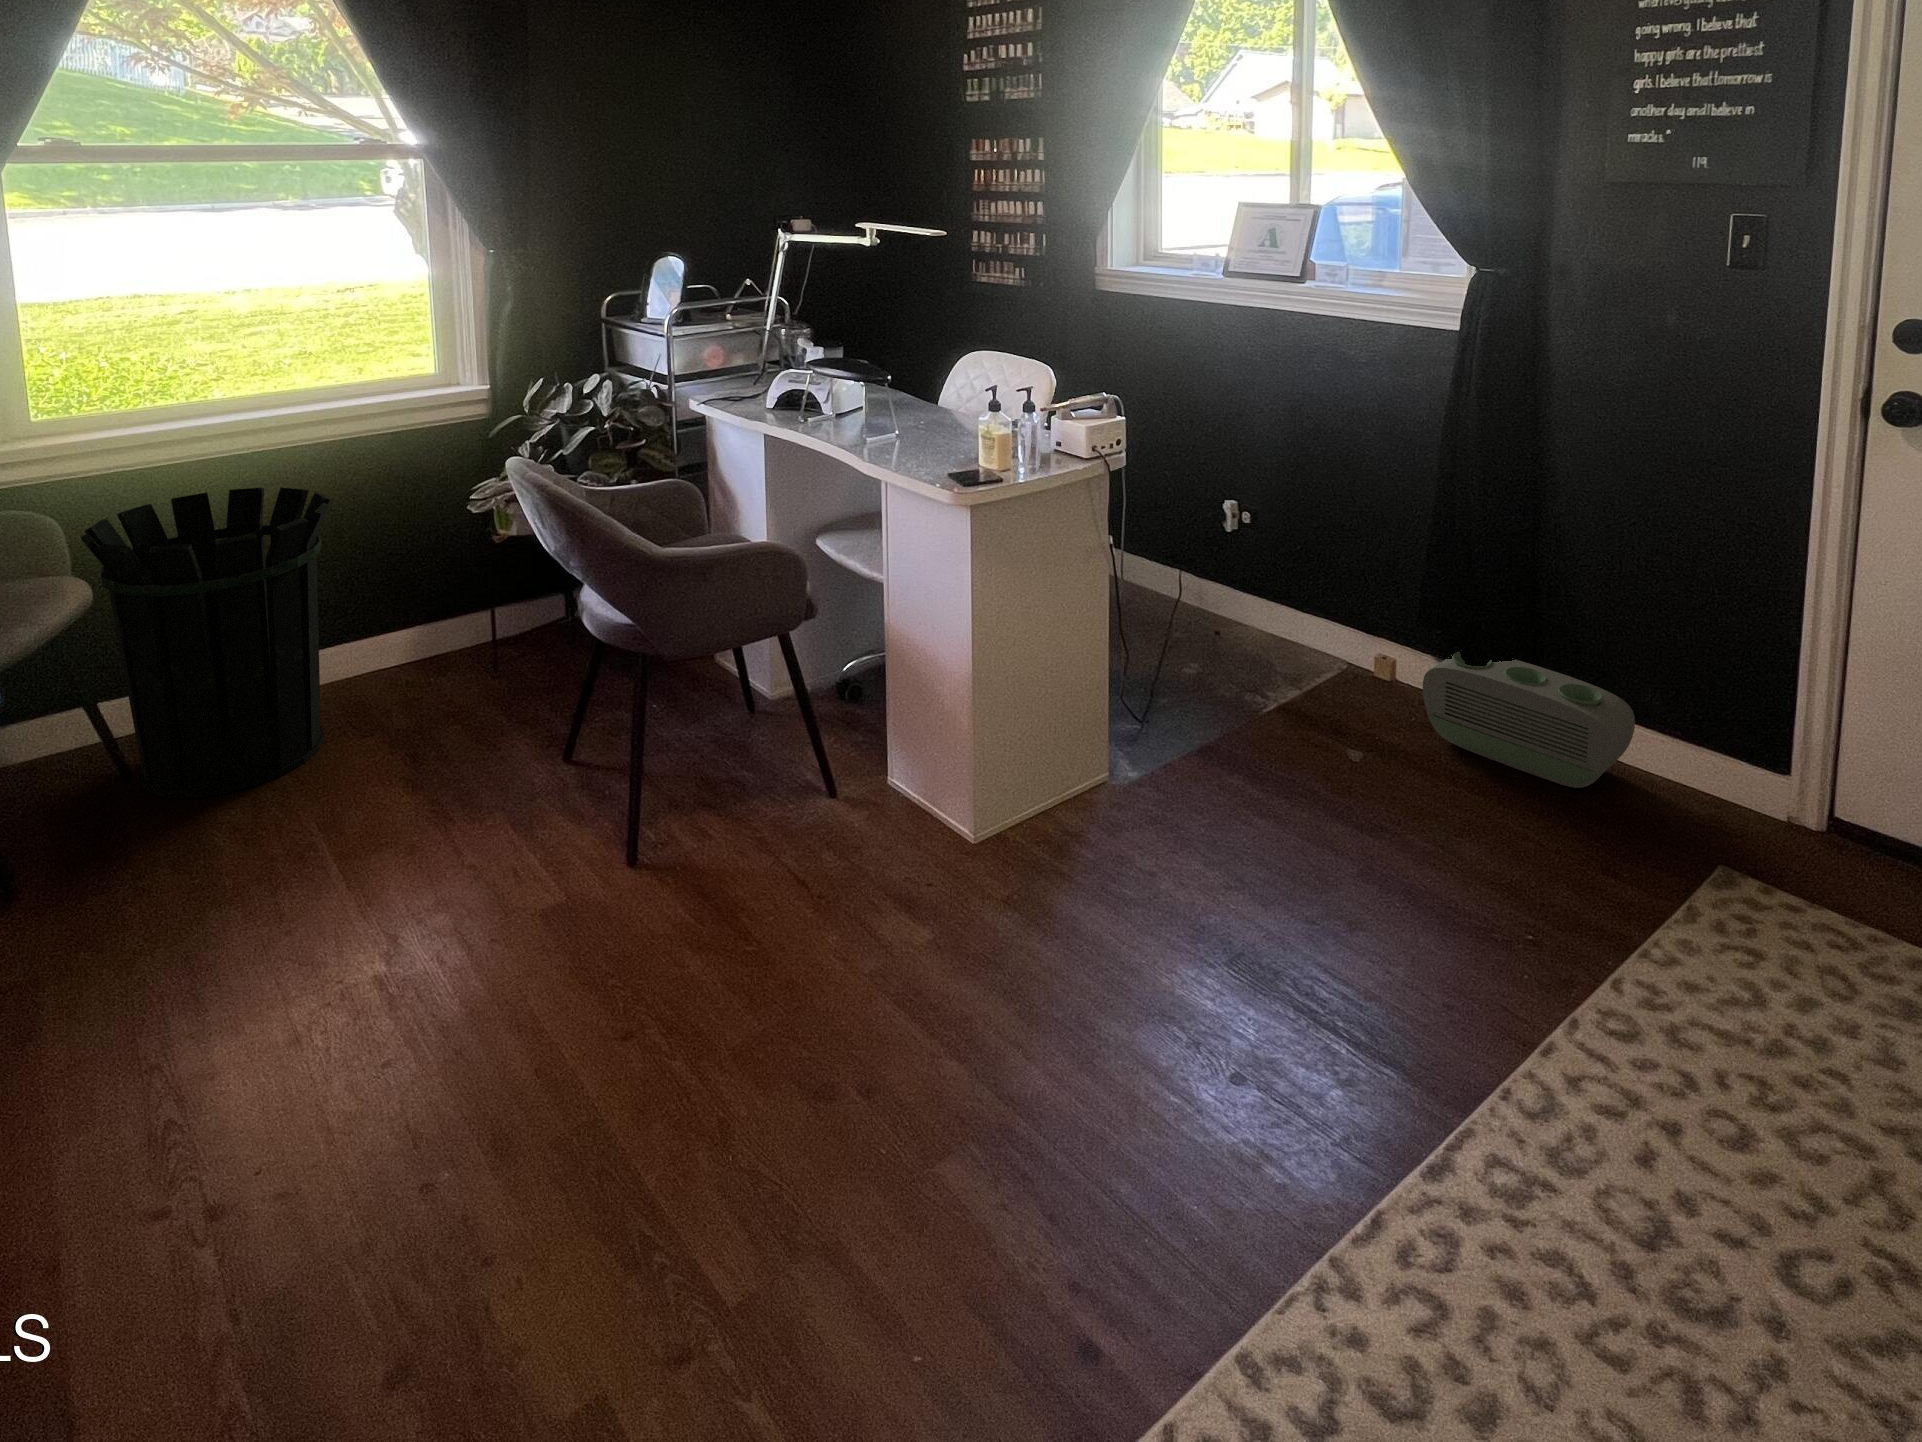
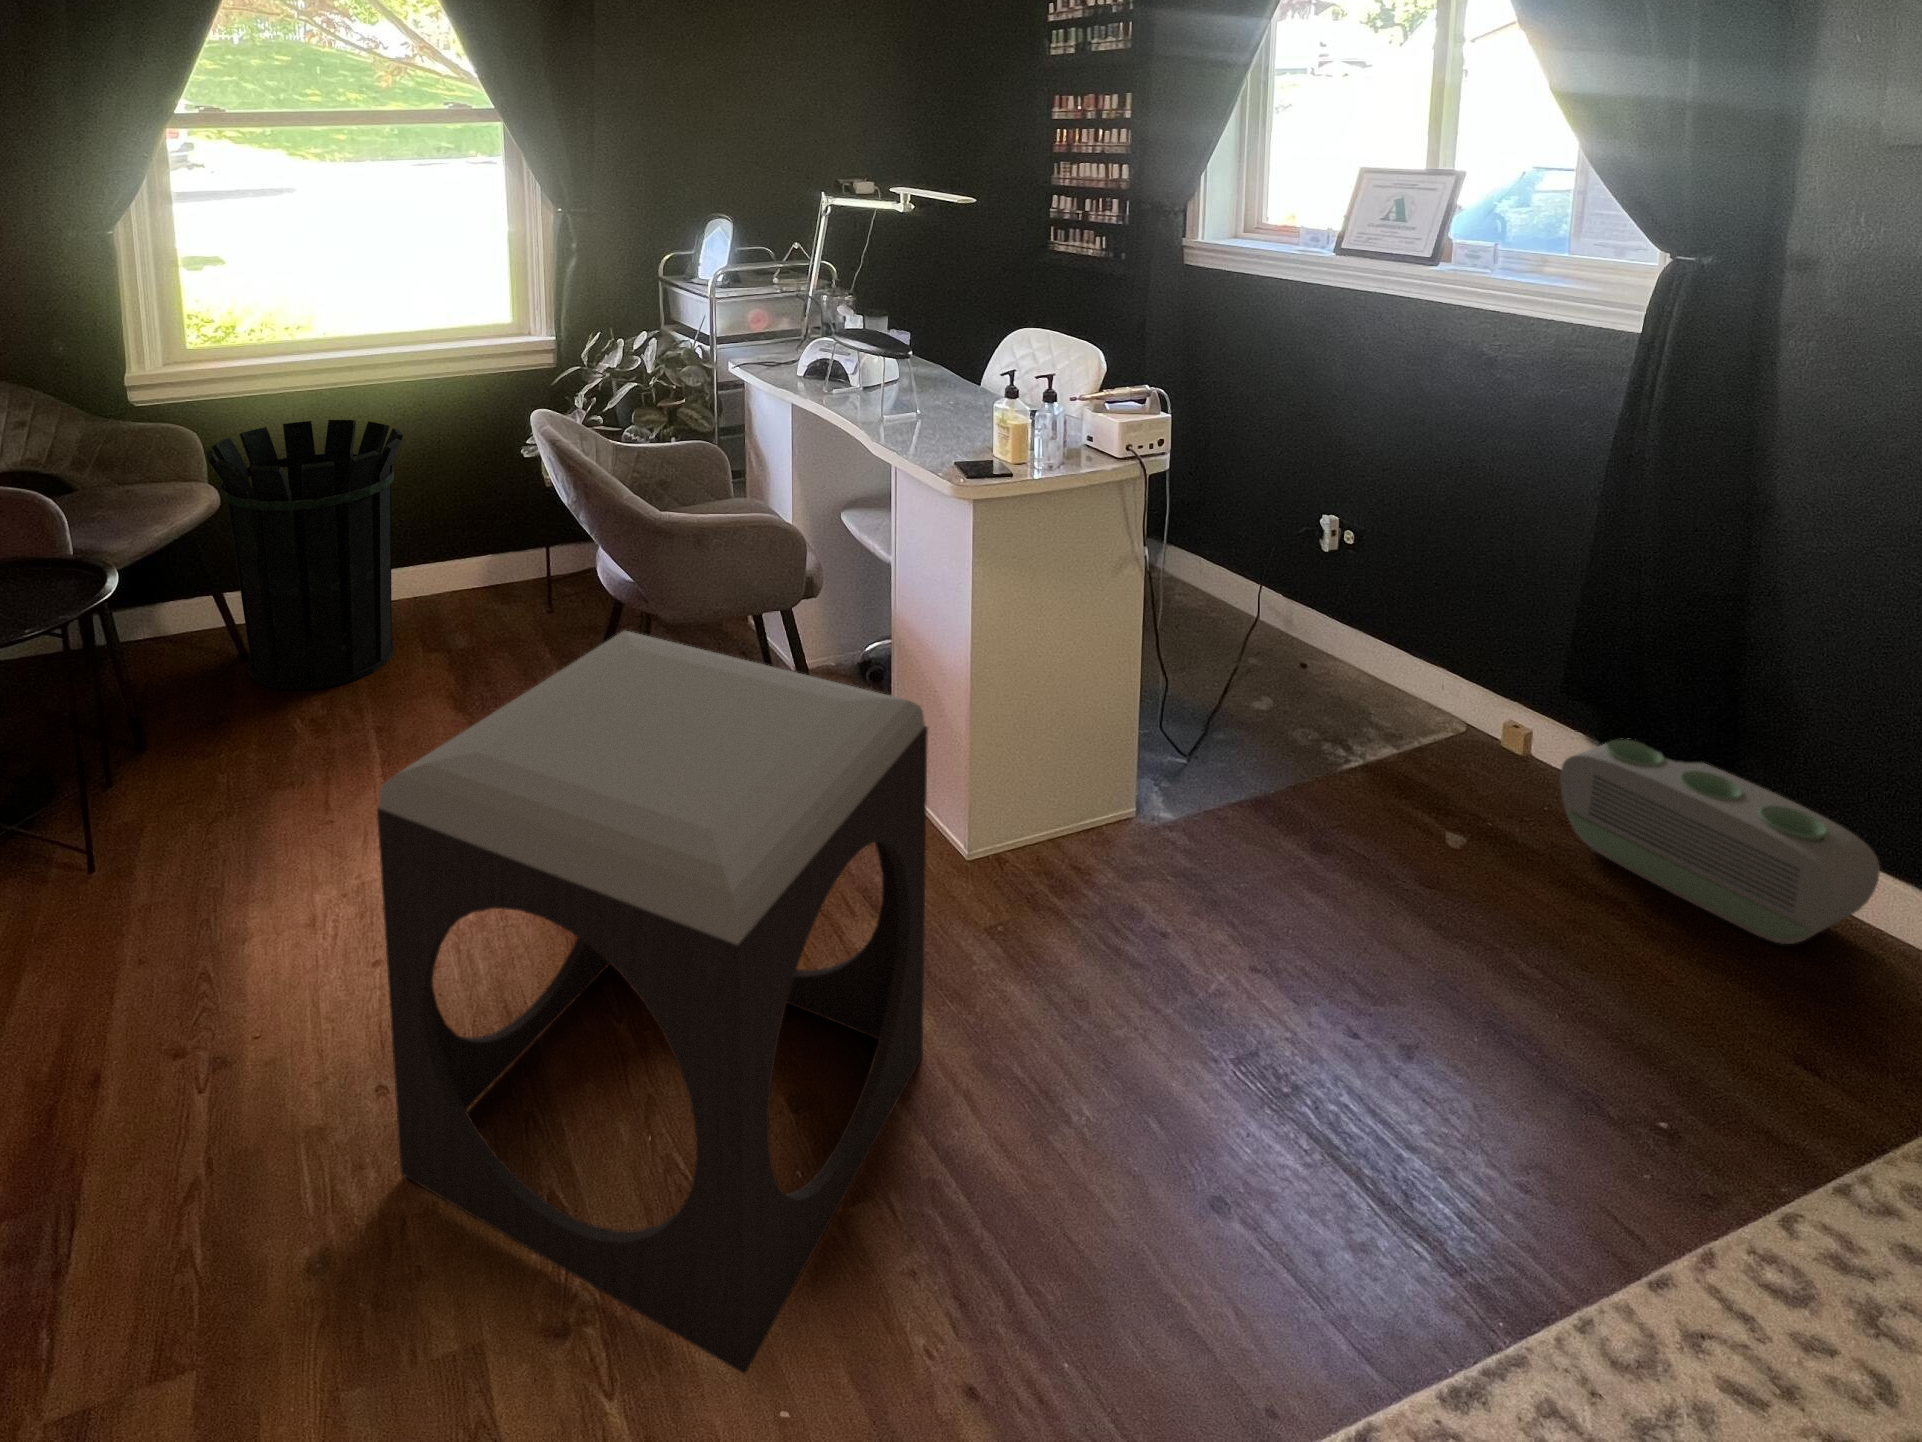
footstool: none [443,664,971,1336] -> present [377,631,928,1374]

